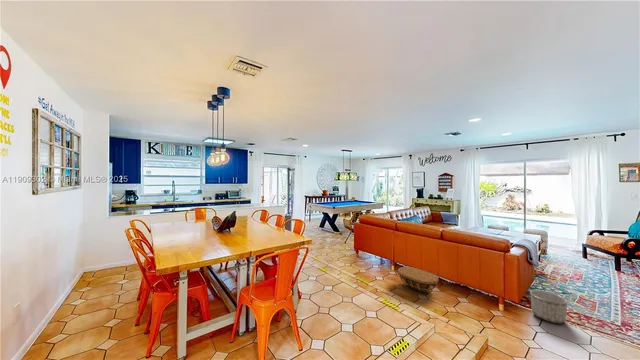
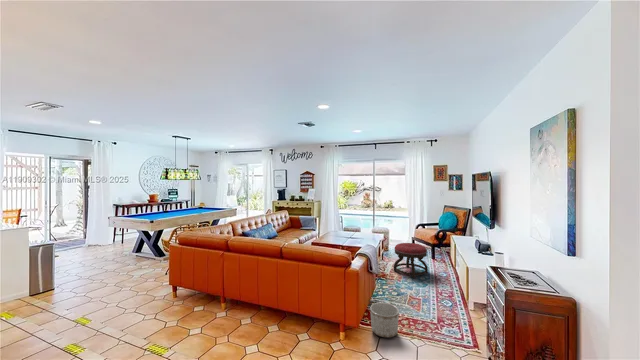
ottoman: none [556,245,610,283] -> present [394,243,428,278]
basket: present [398,267,438,292] -> none [229,302,280,337]

